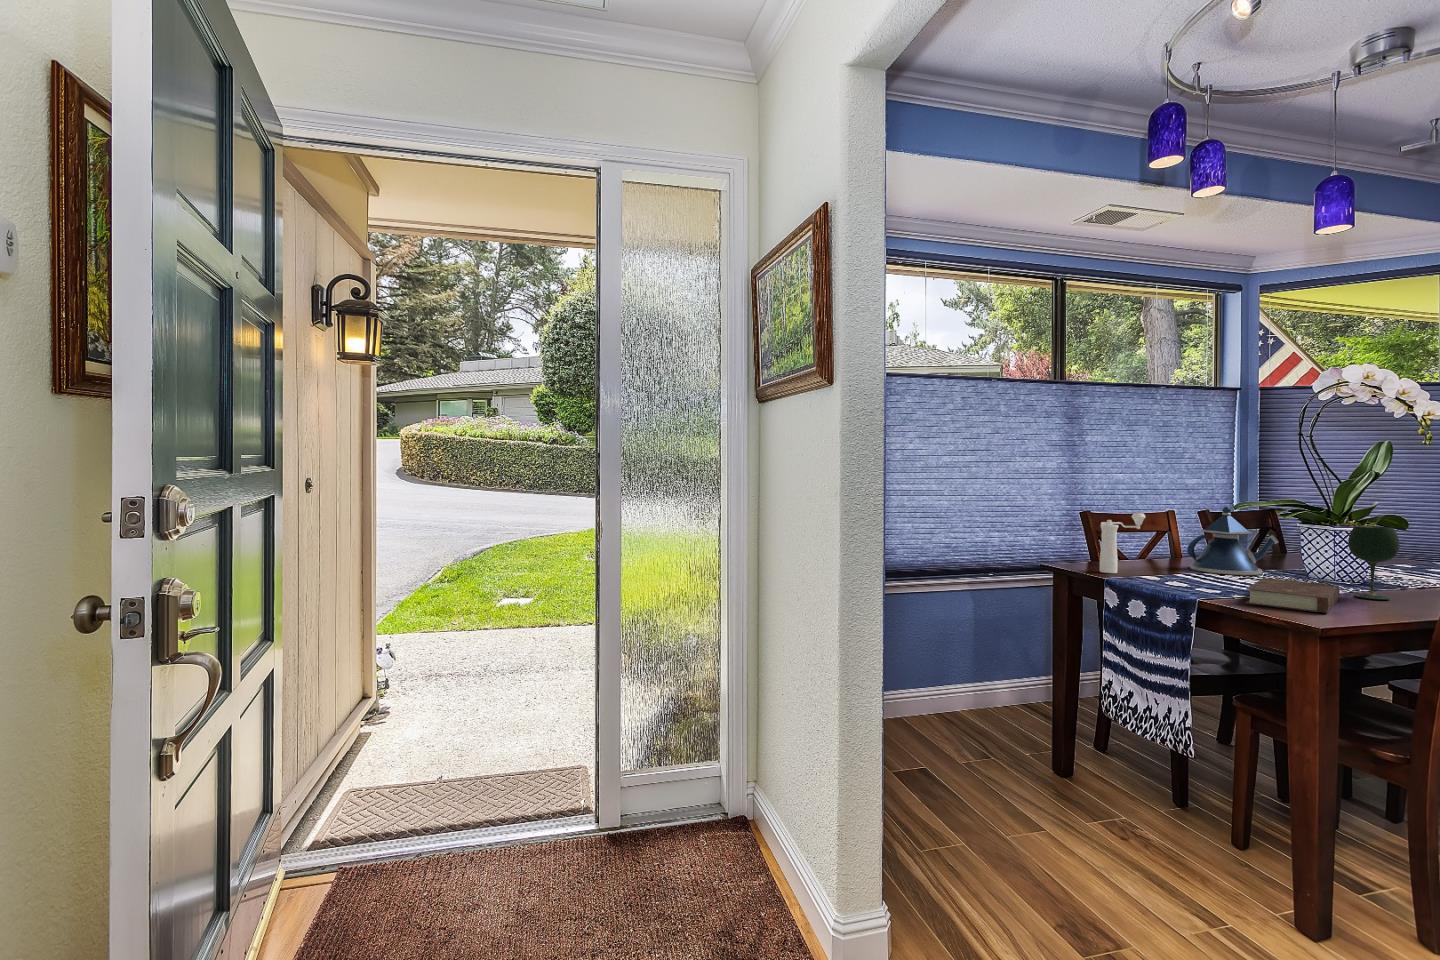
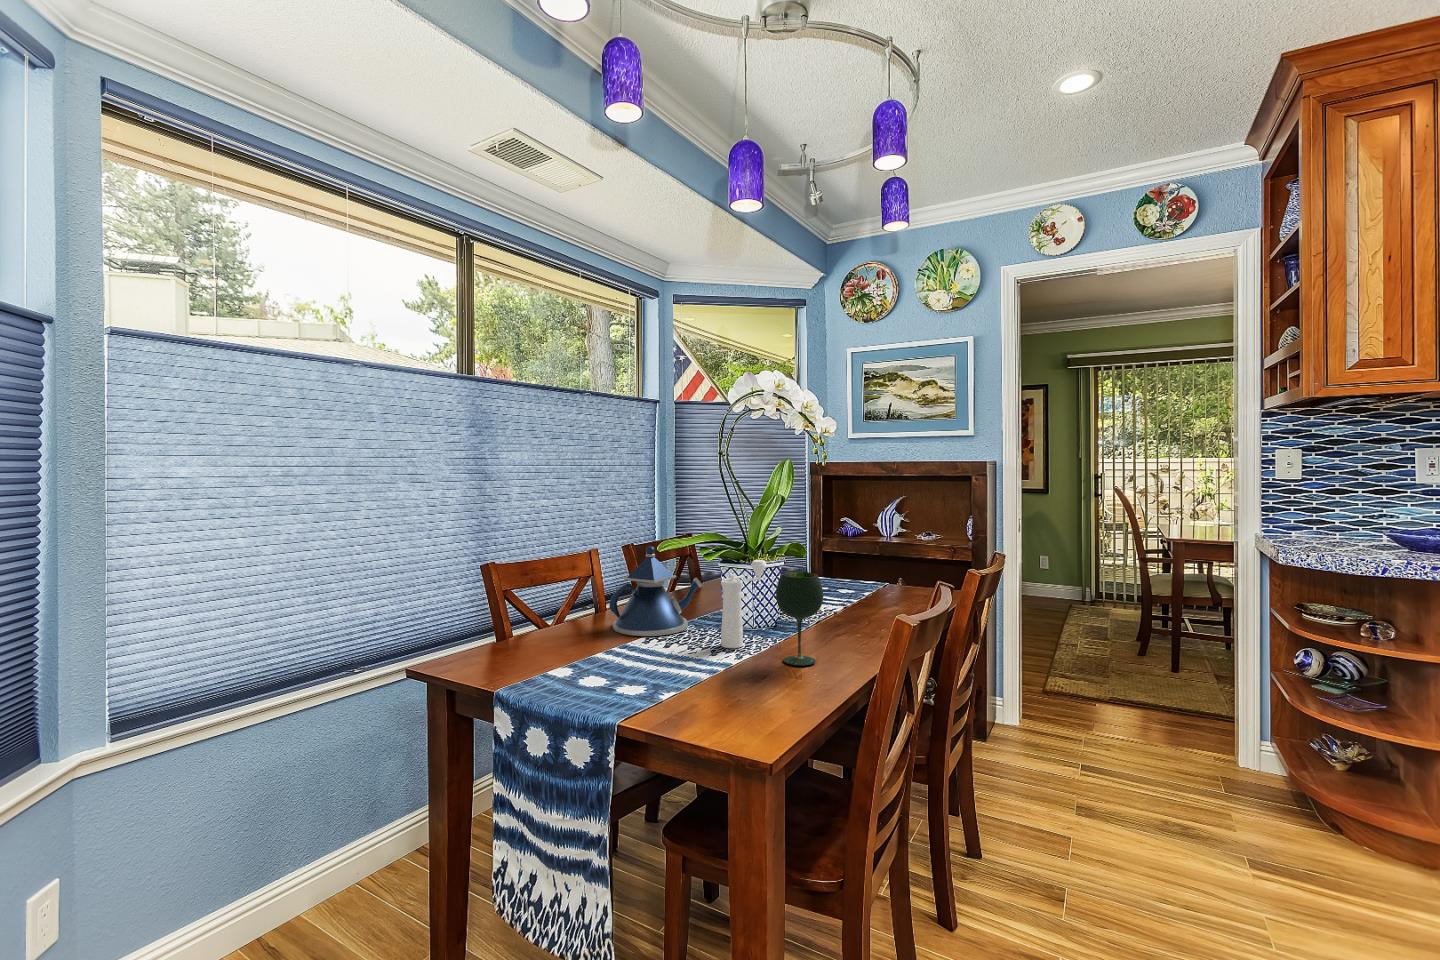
pepper mill: present [1100,513,1145,573] -> present [721,560,767,648]
book: present [1246,578,1339,613] -> none [678,656,776,727]

